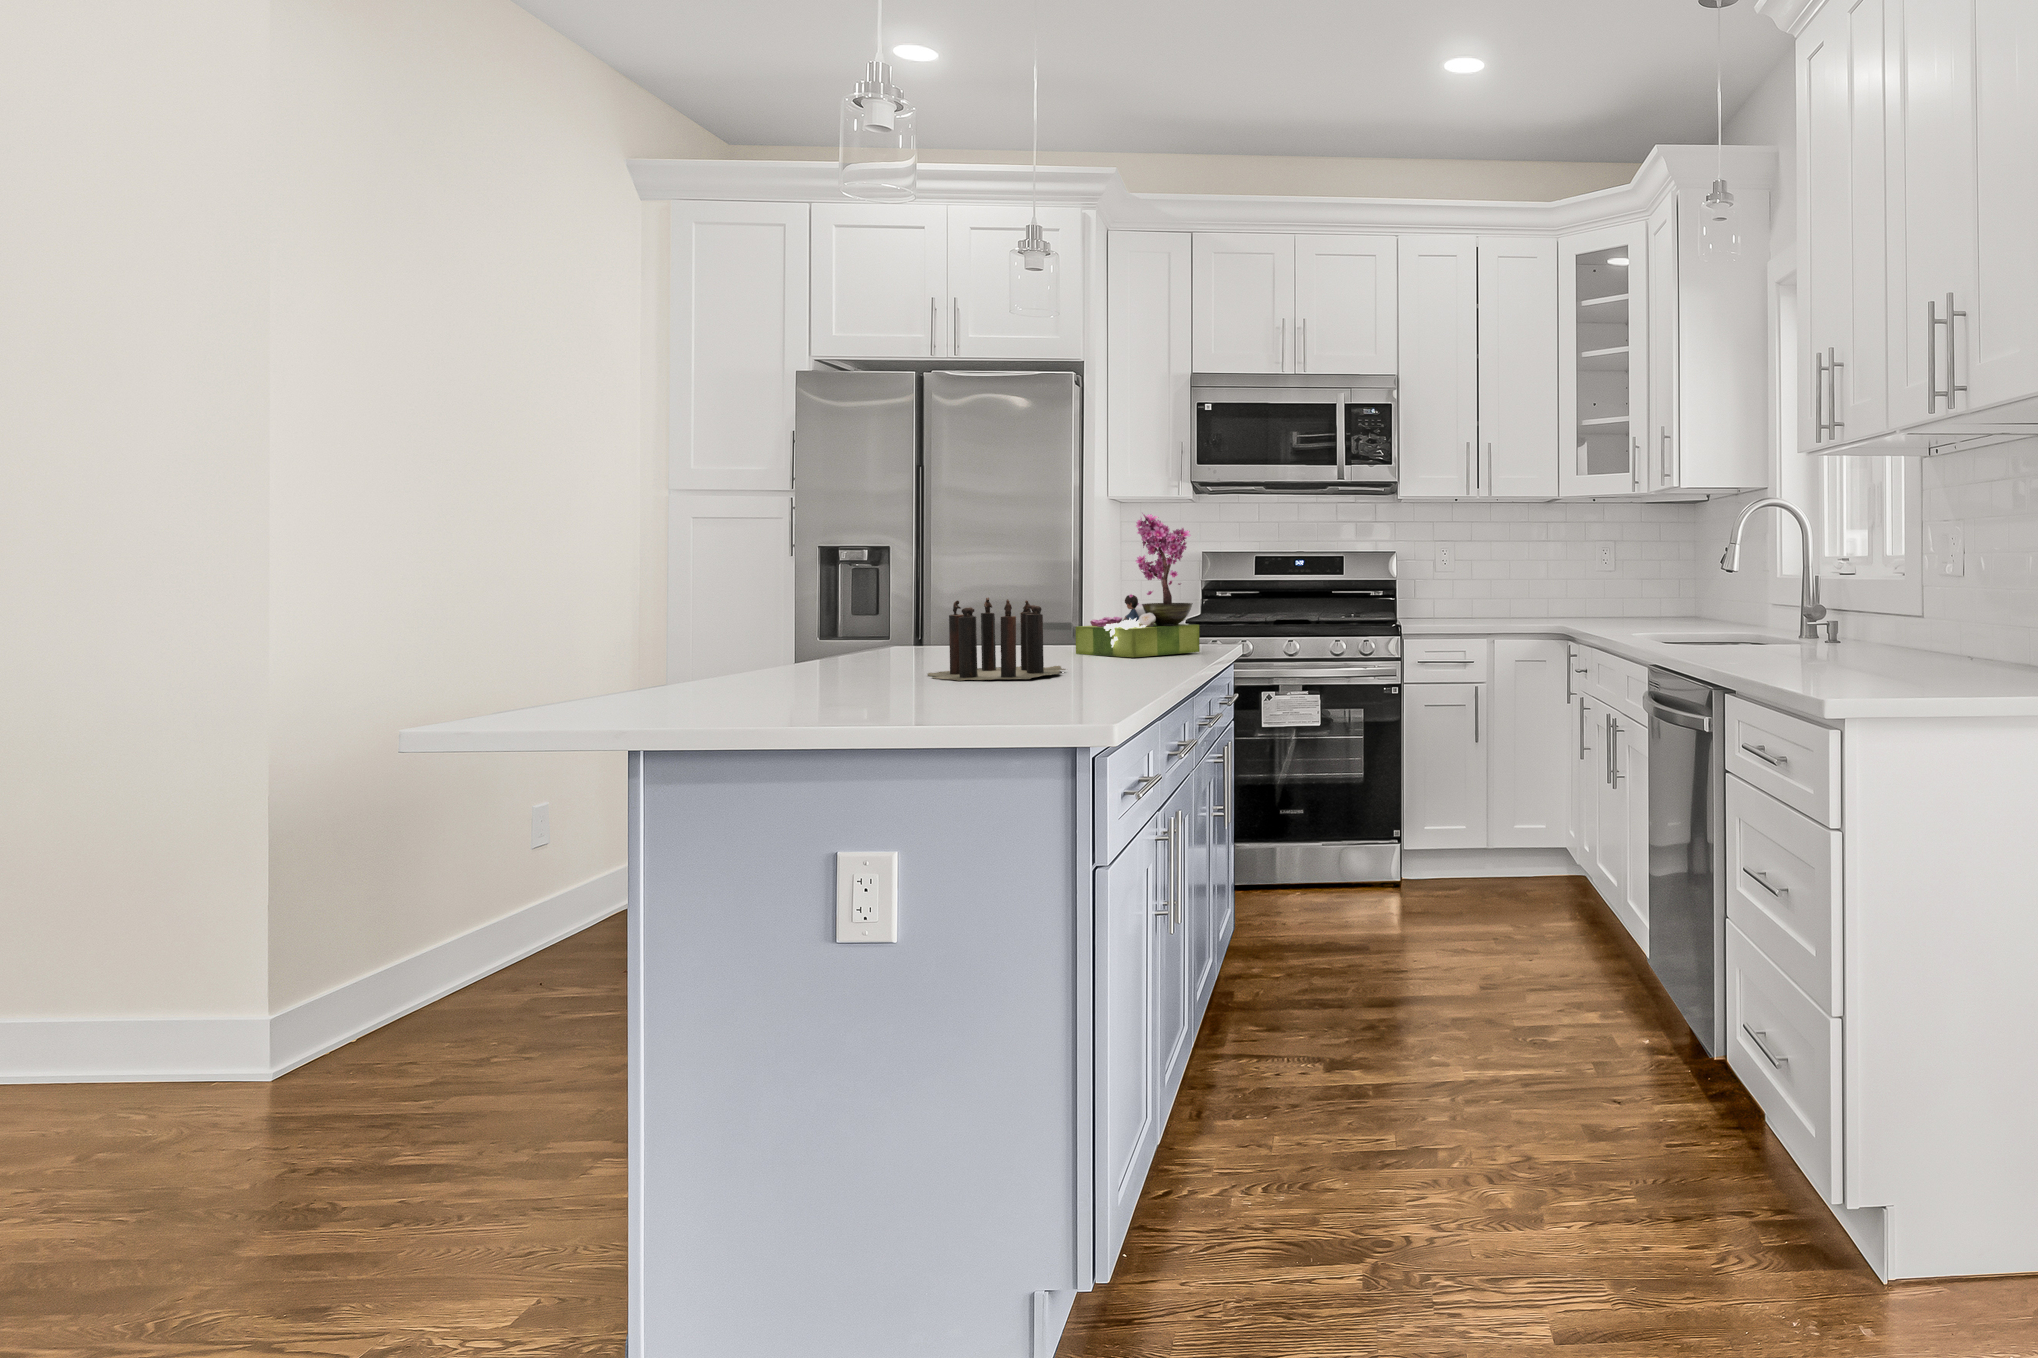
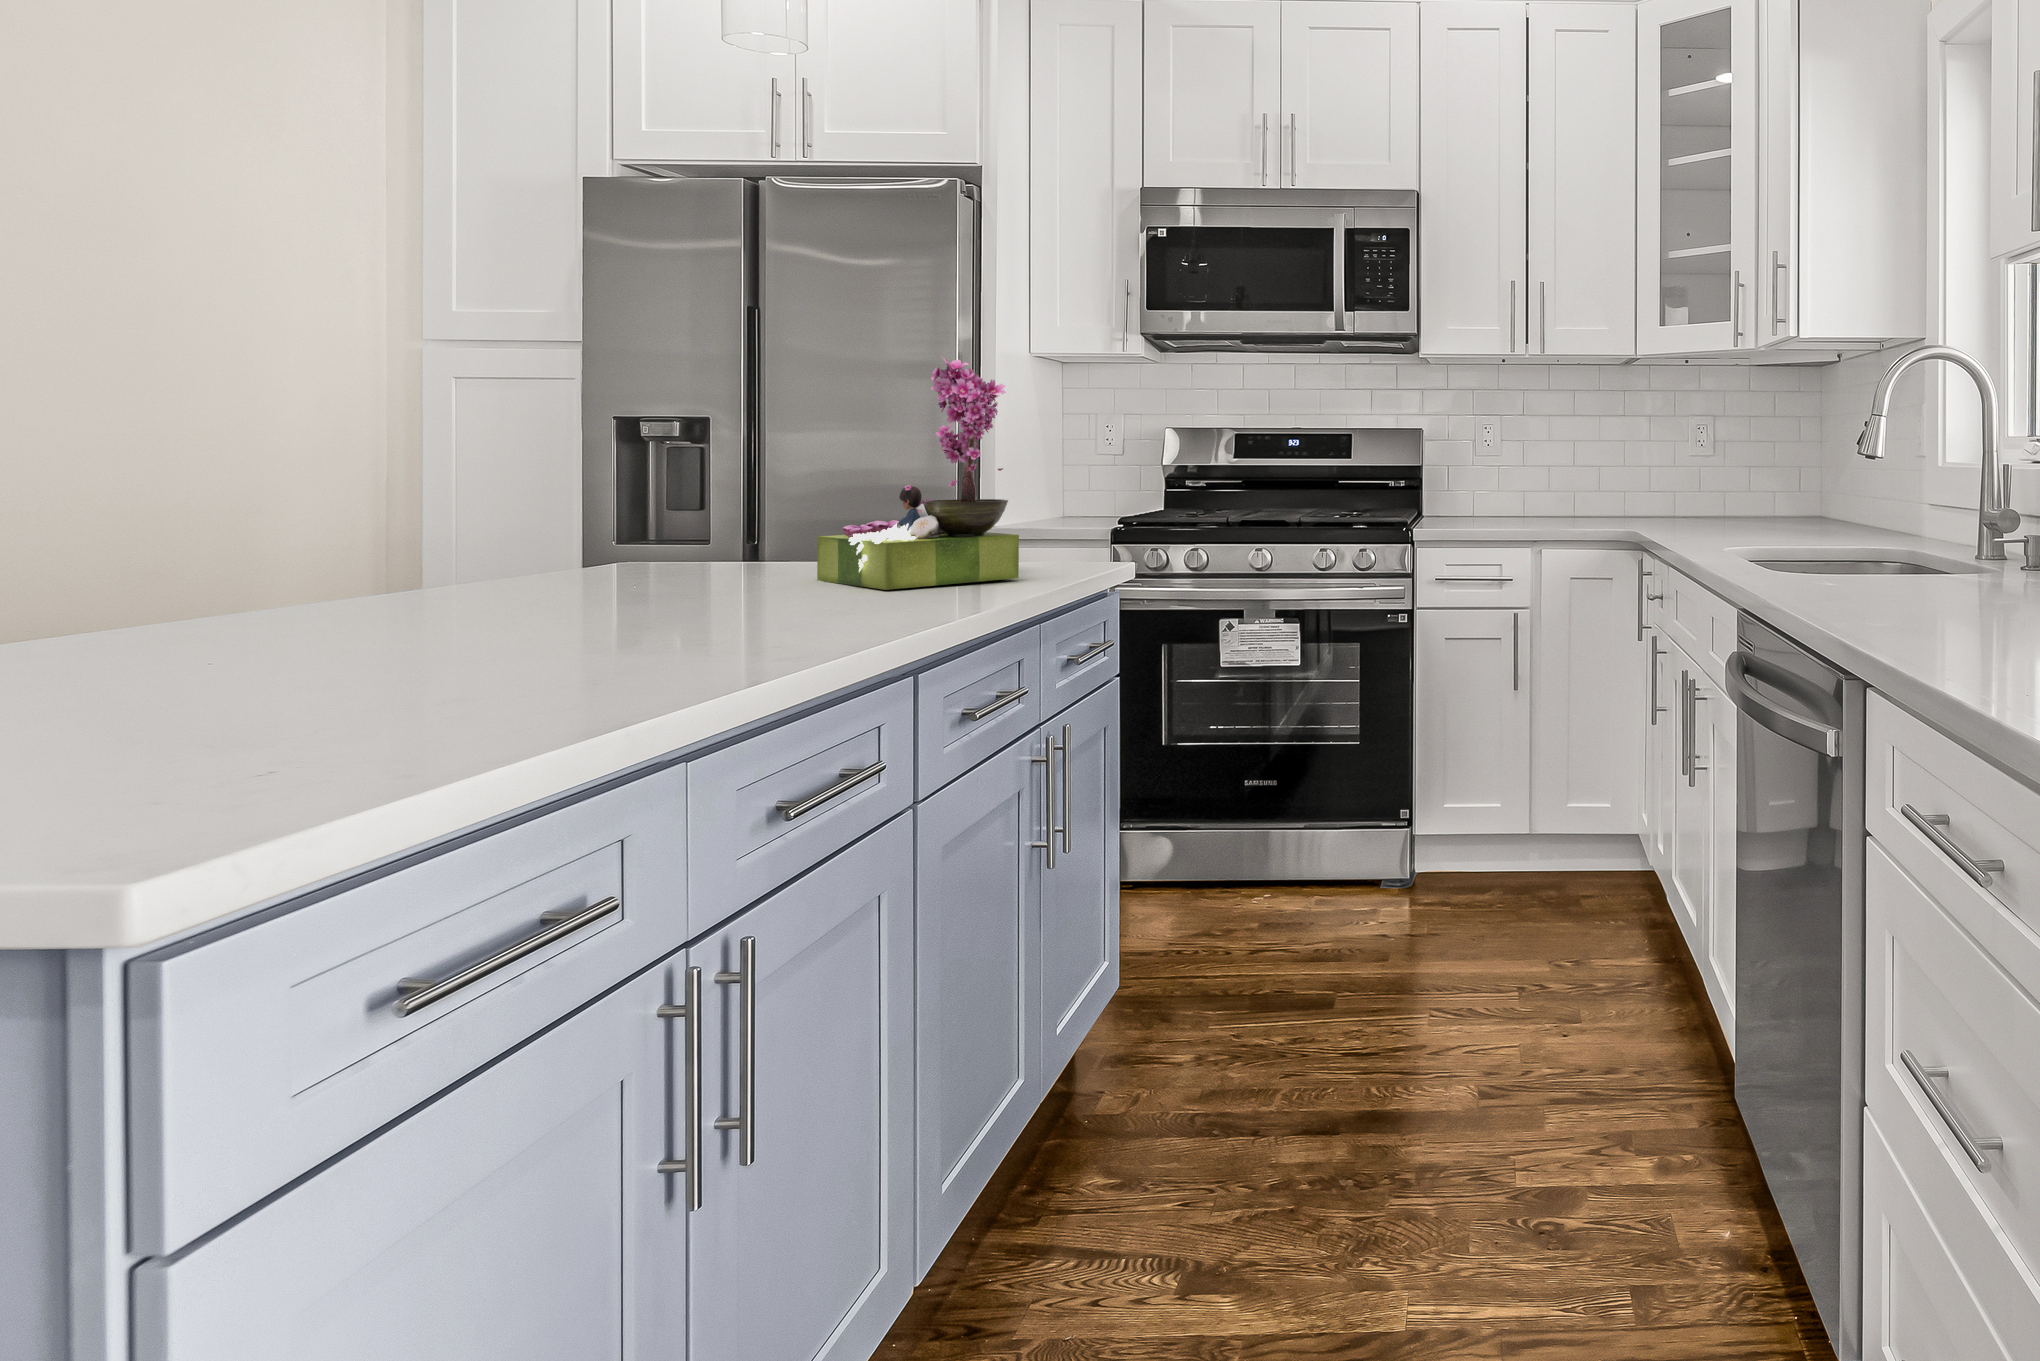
candle: present [928,598,1066,680] -> none [347,493,700,651]

